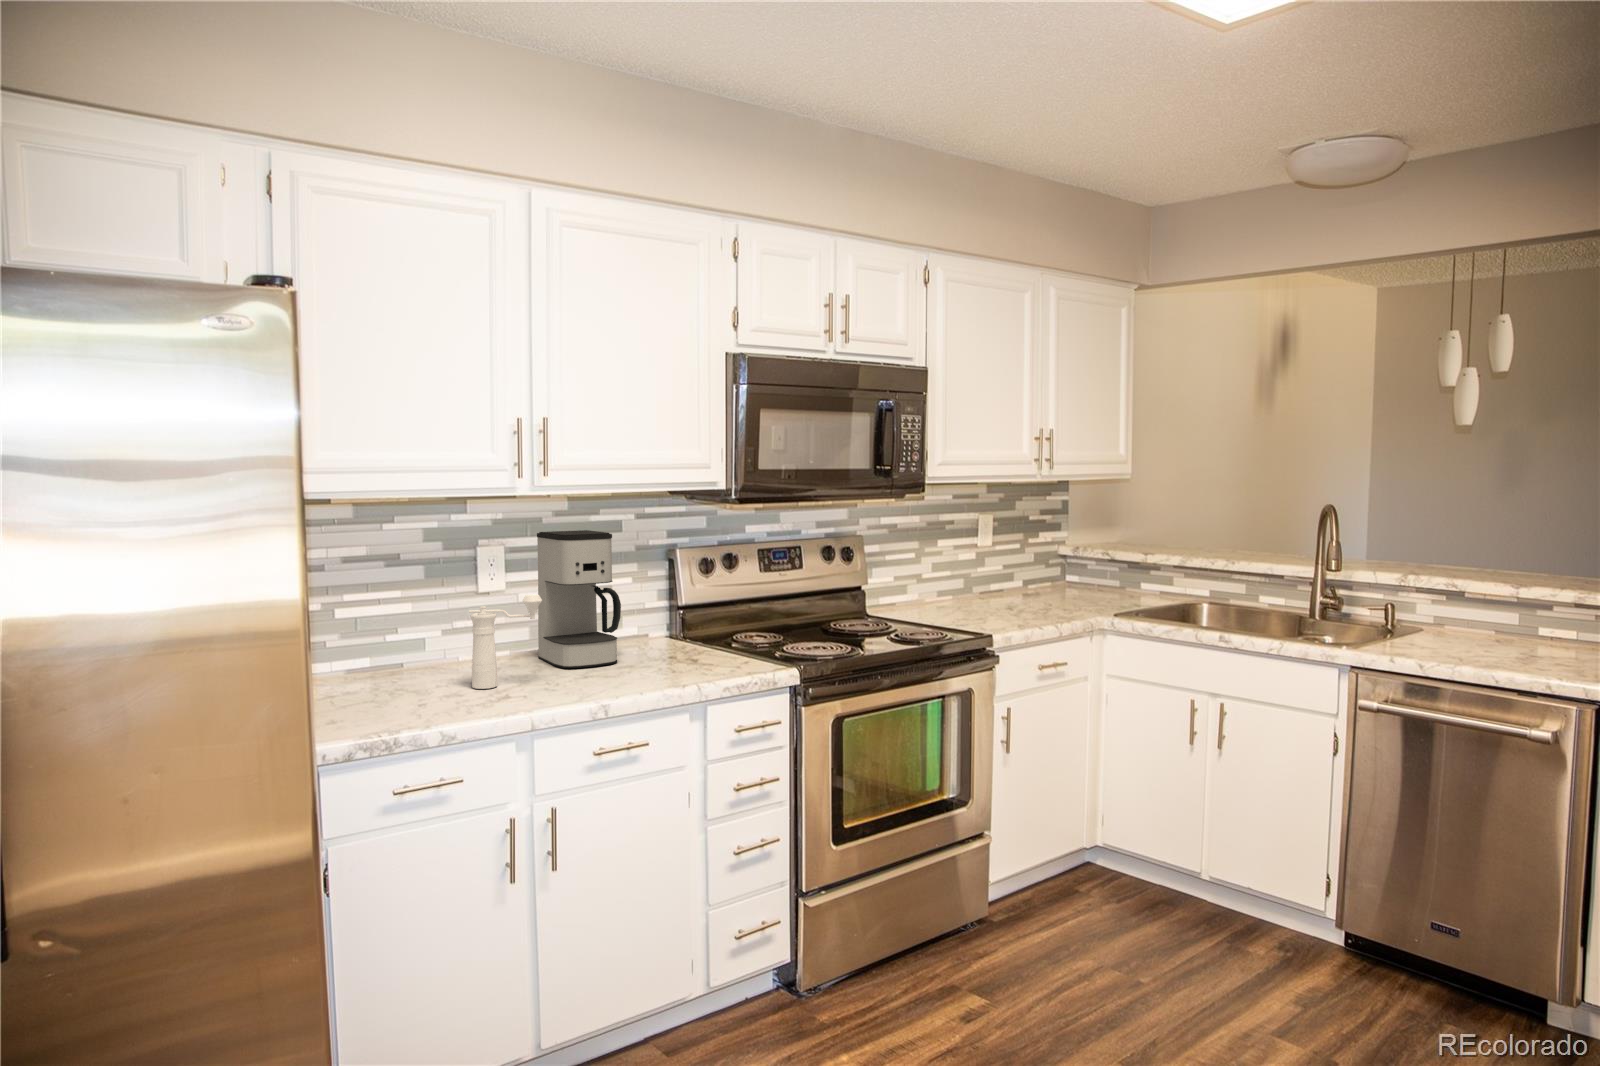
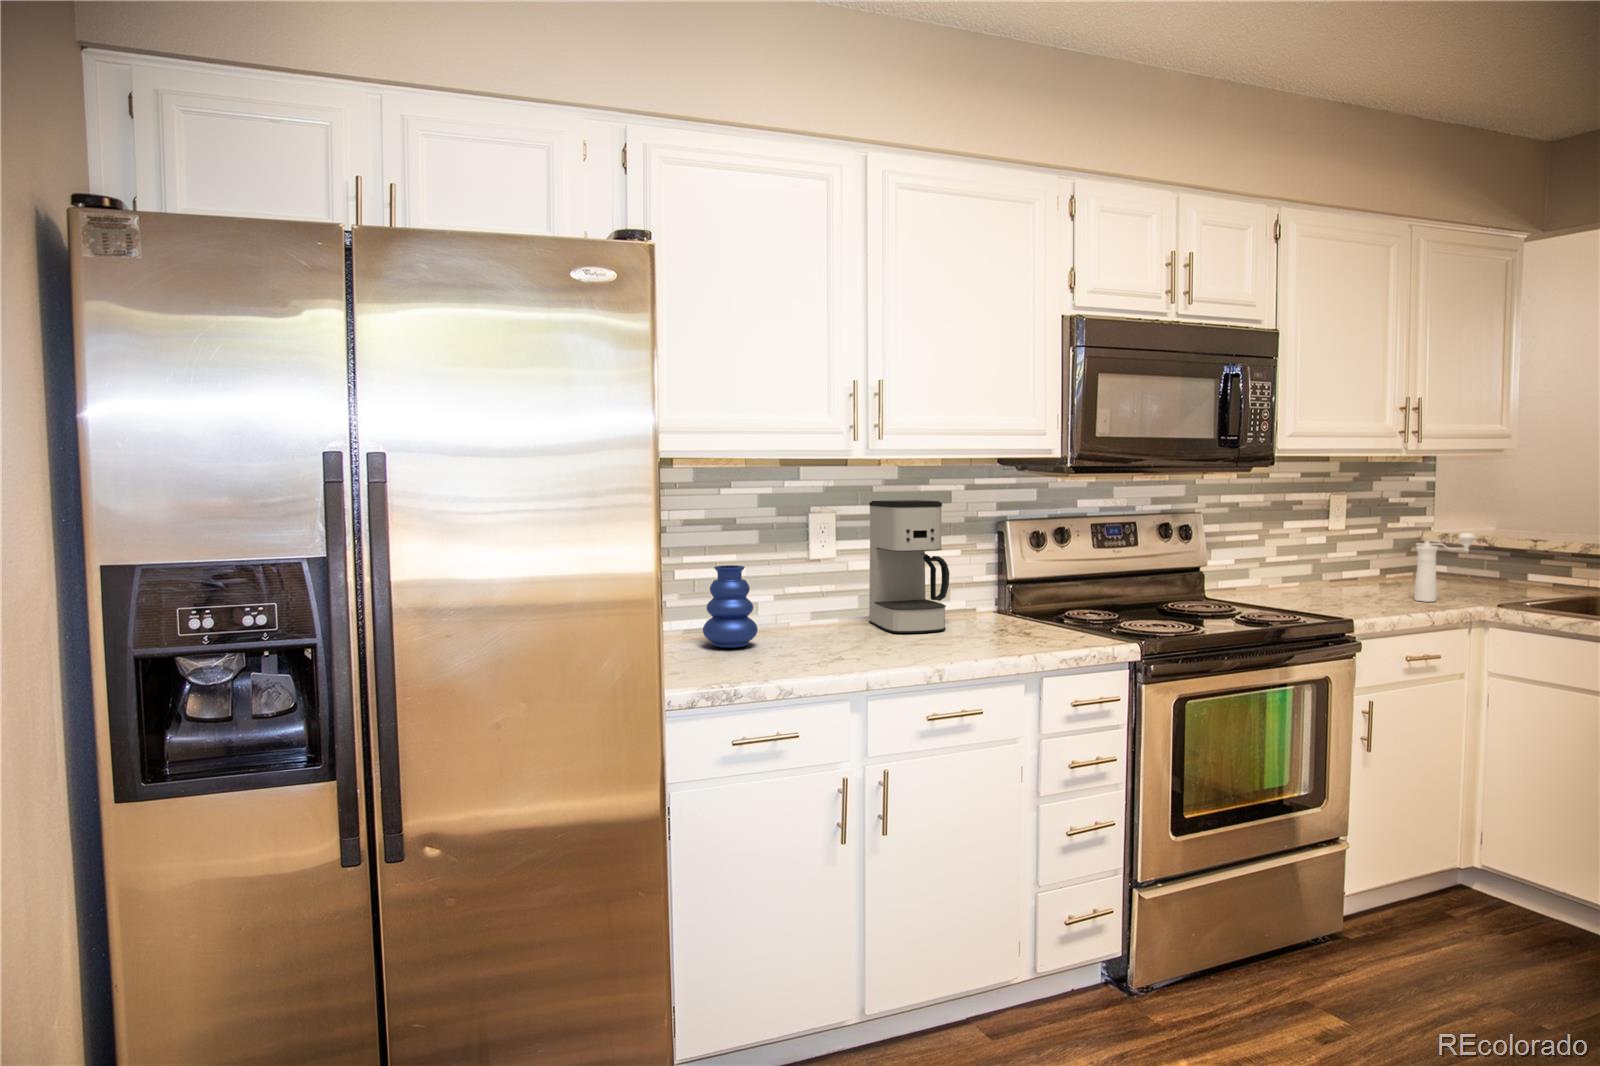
pepper mill: present [469,595,542,689] -> present [1414,533,1476,602]
vase: none [355,607,417,695] -> present [703,565,758,648]

